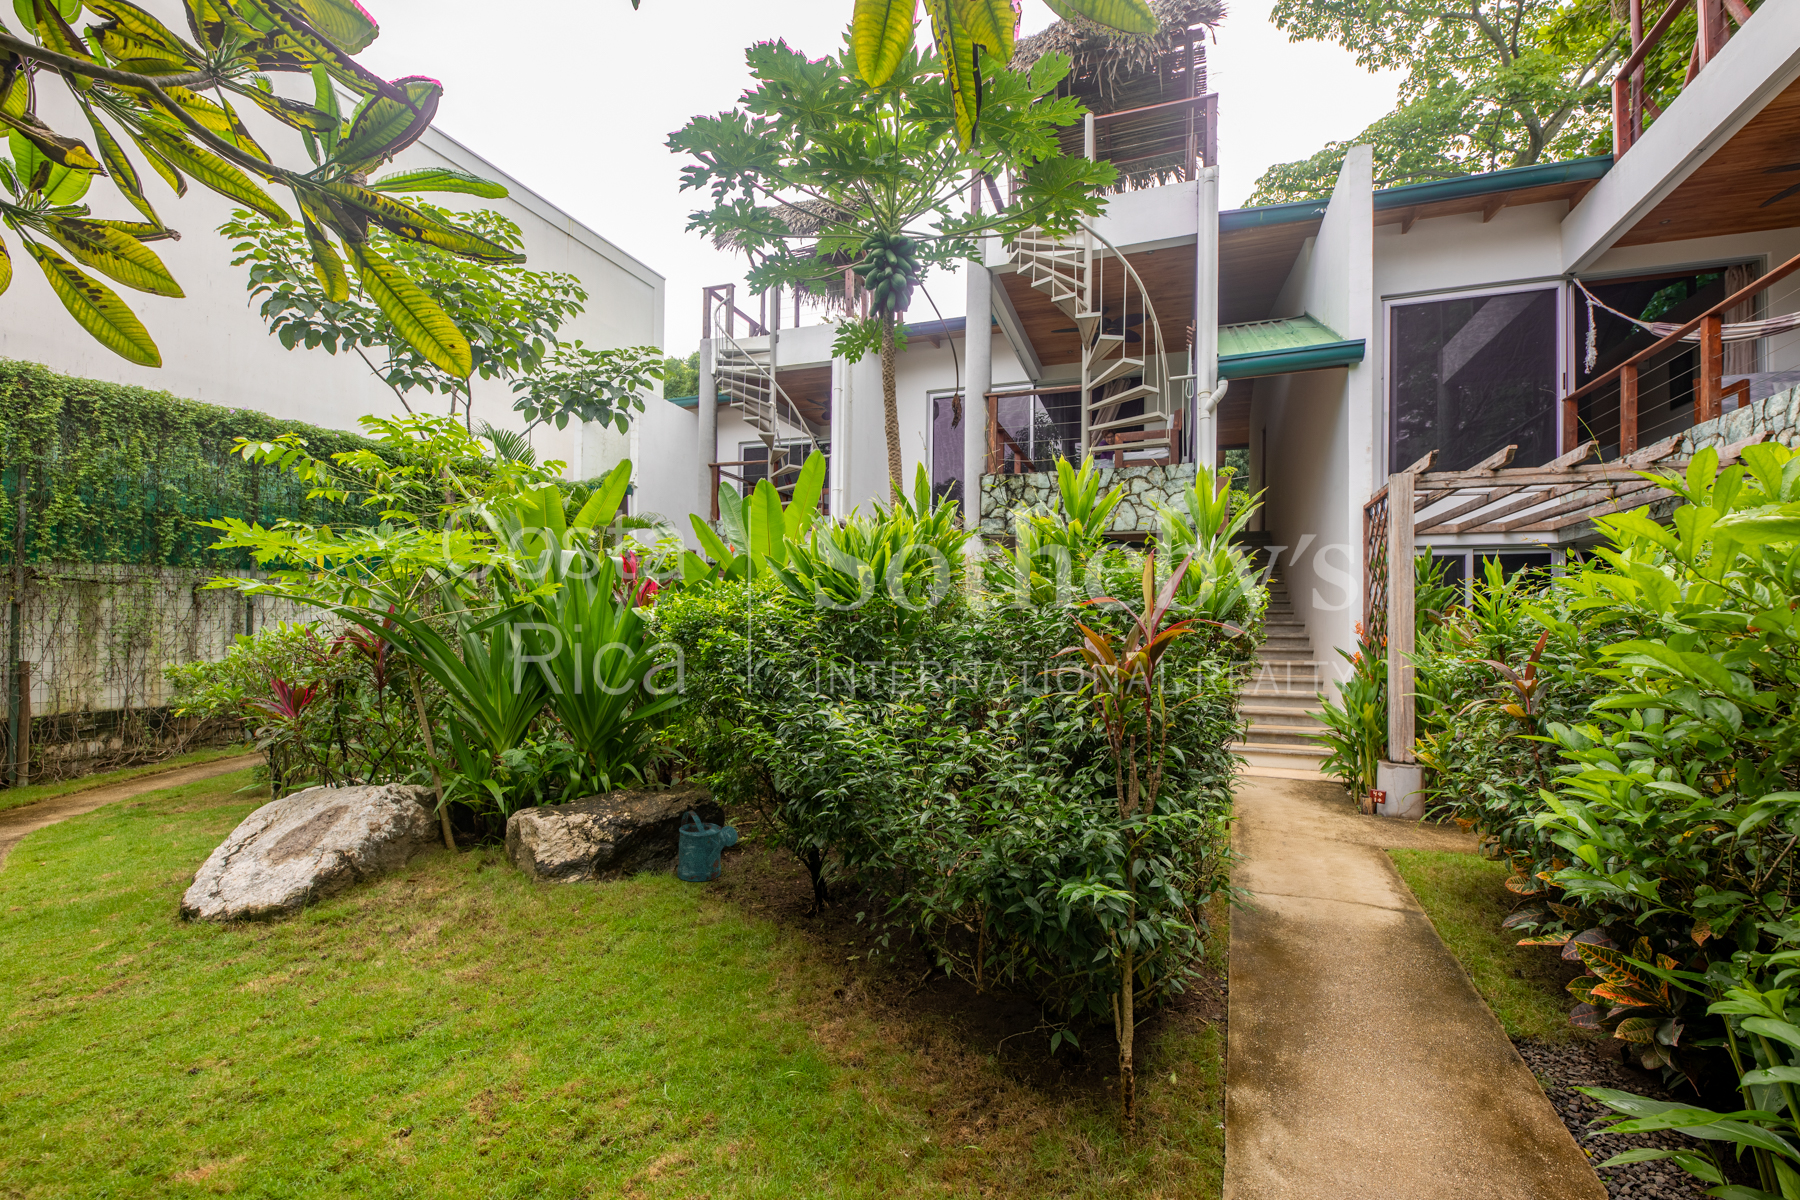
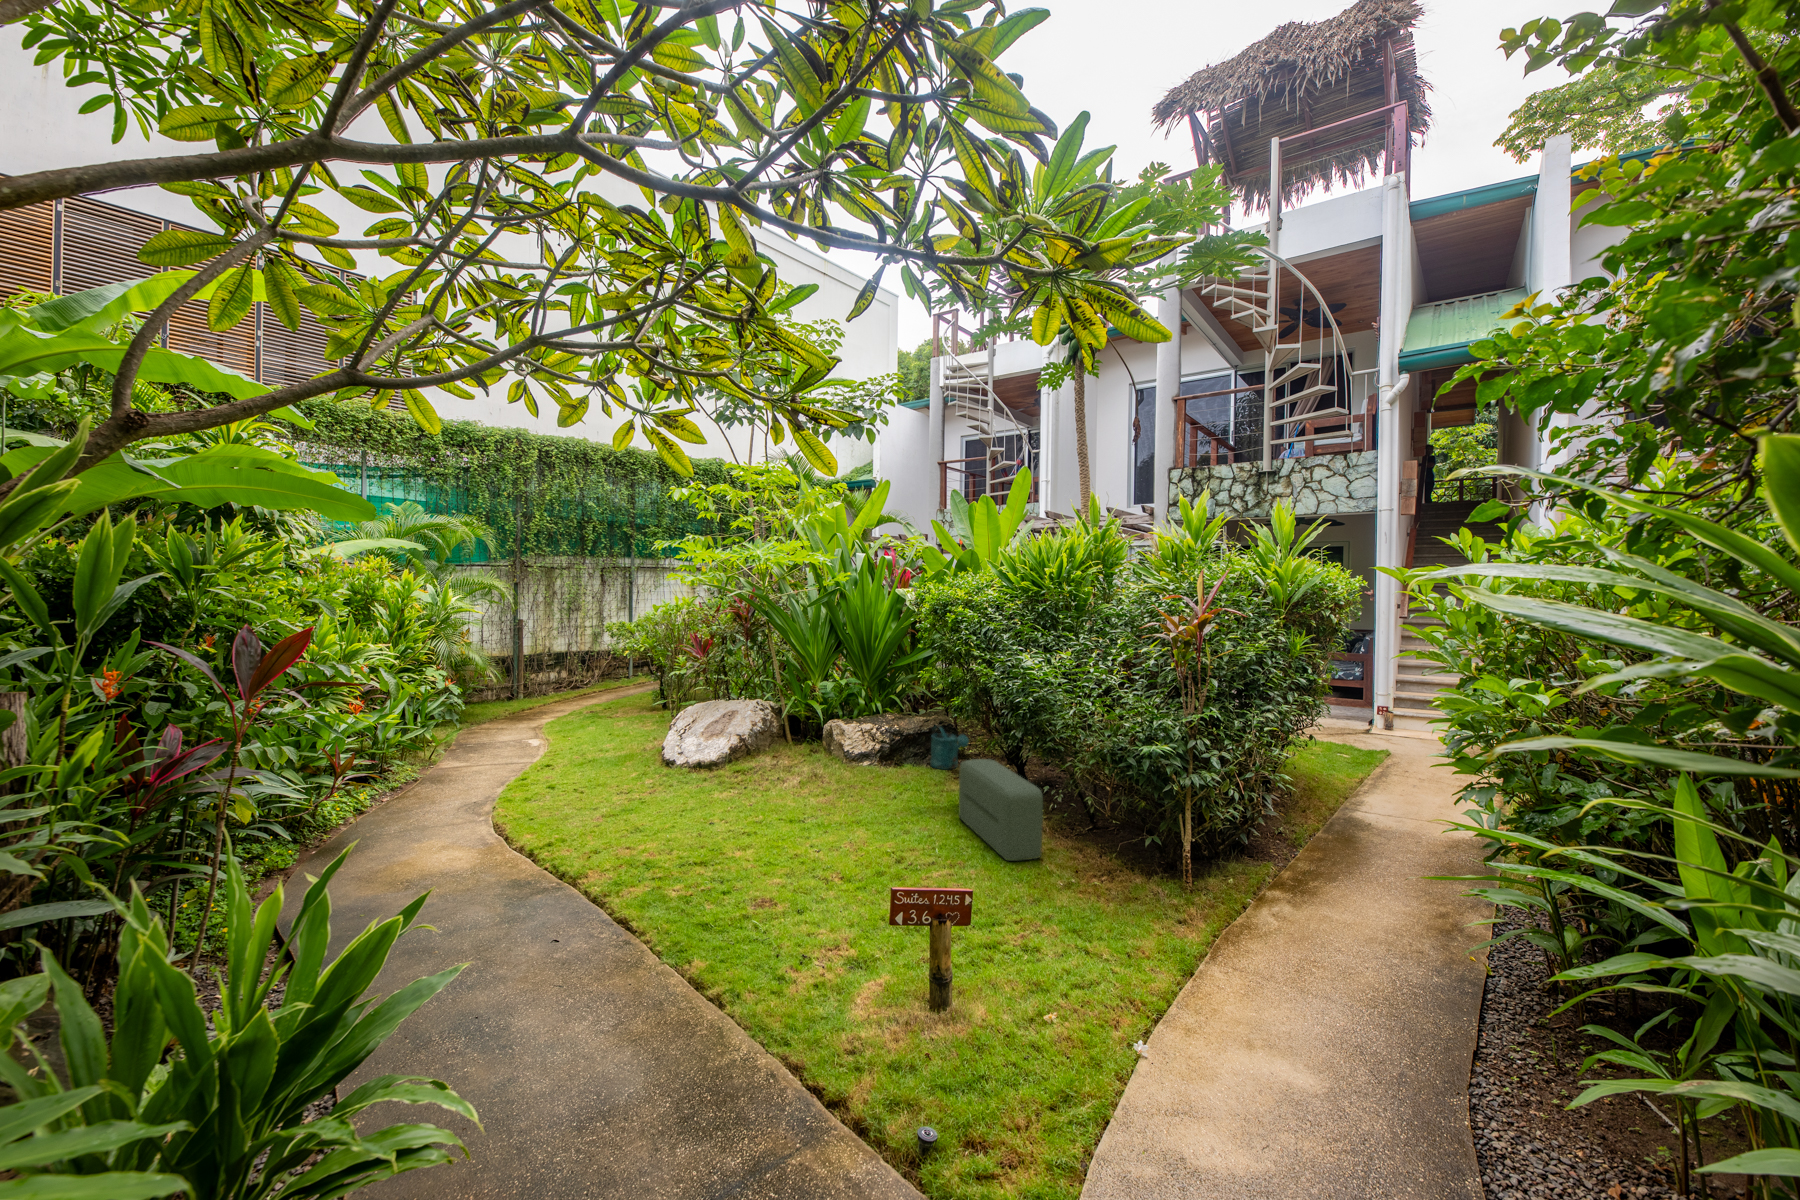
pouf: none [717,873,860,1070] -> present [959,759,1043,861]

